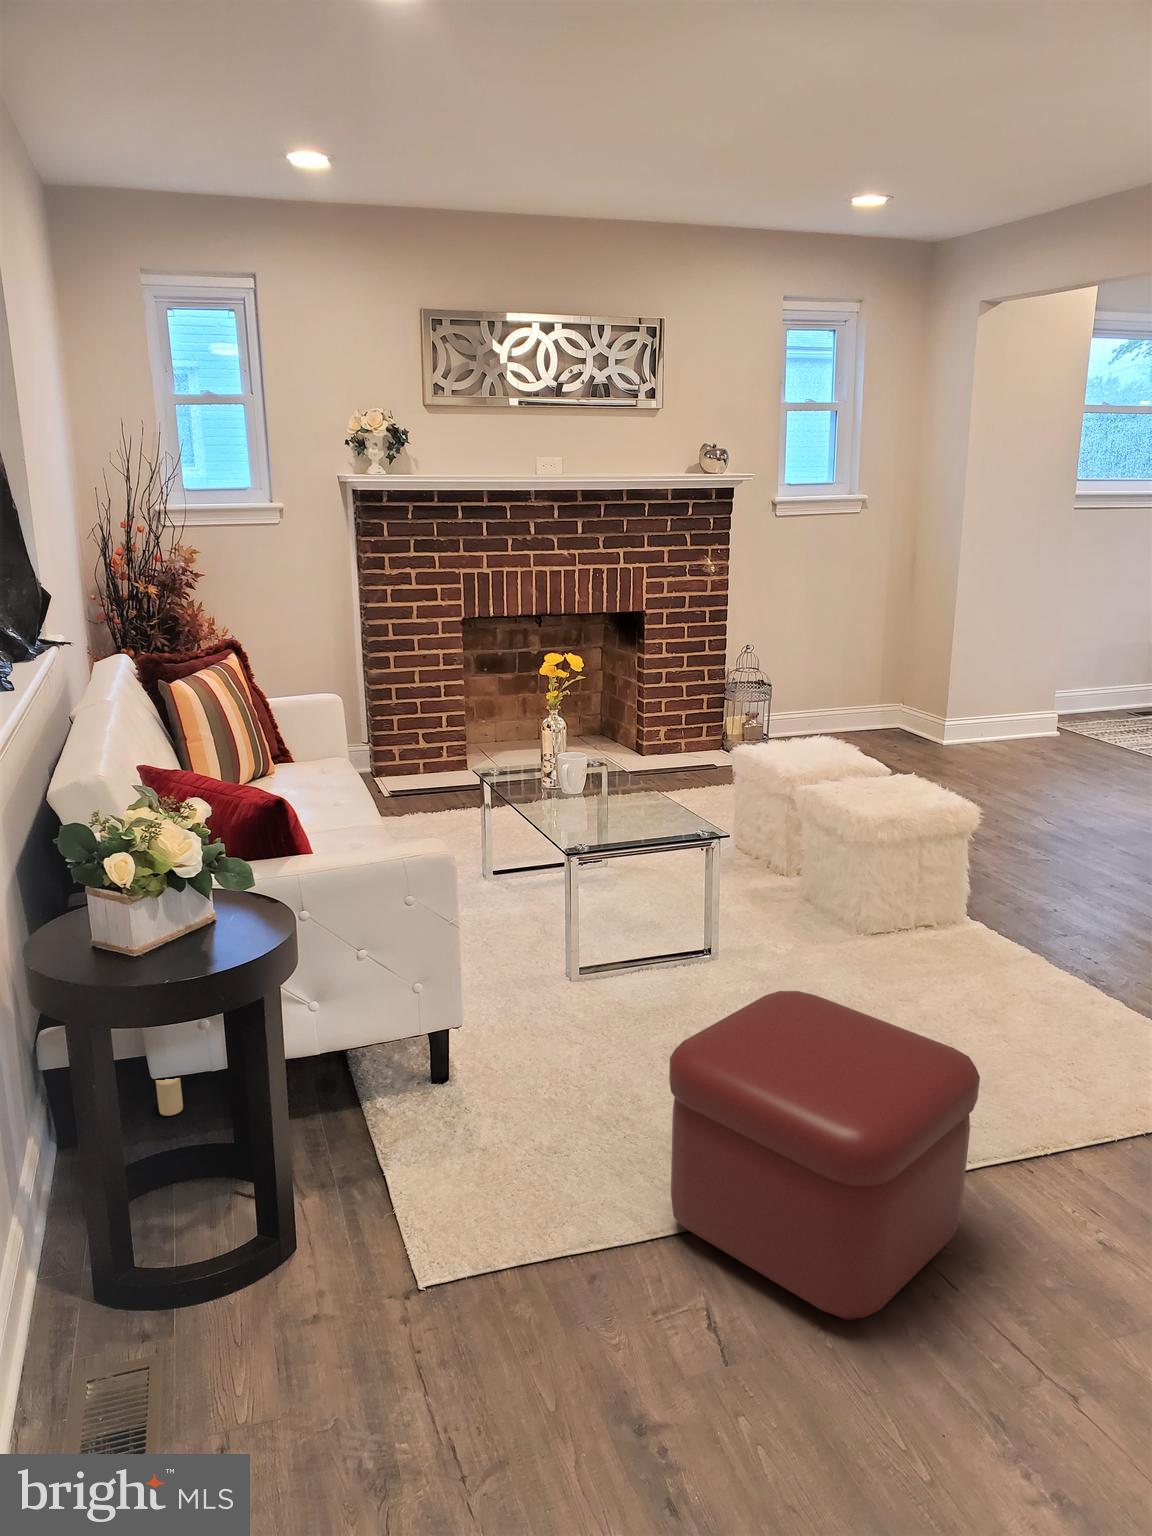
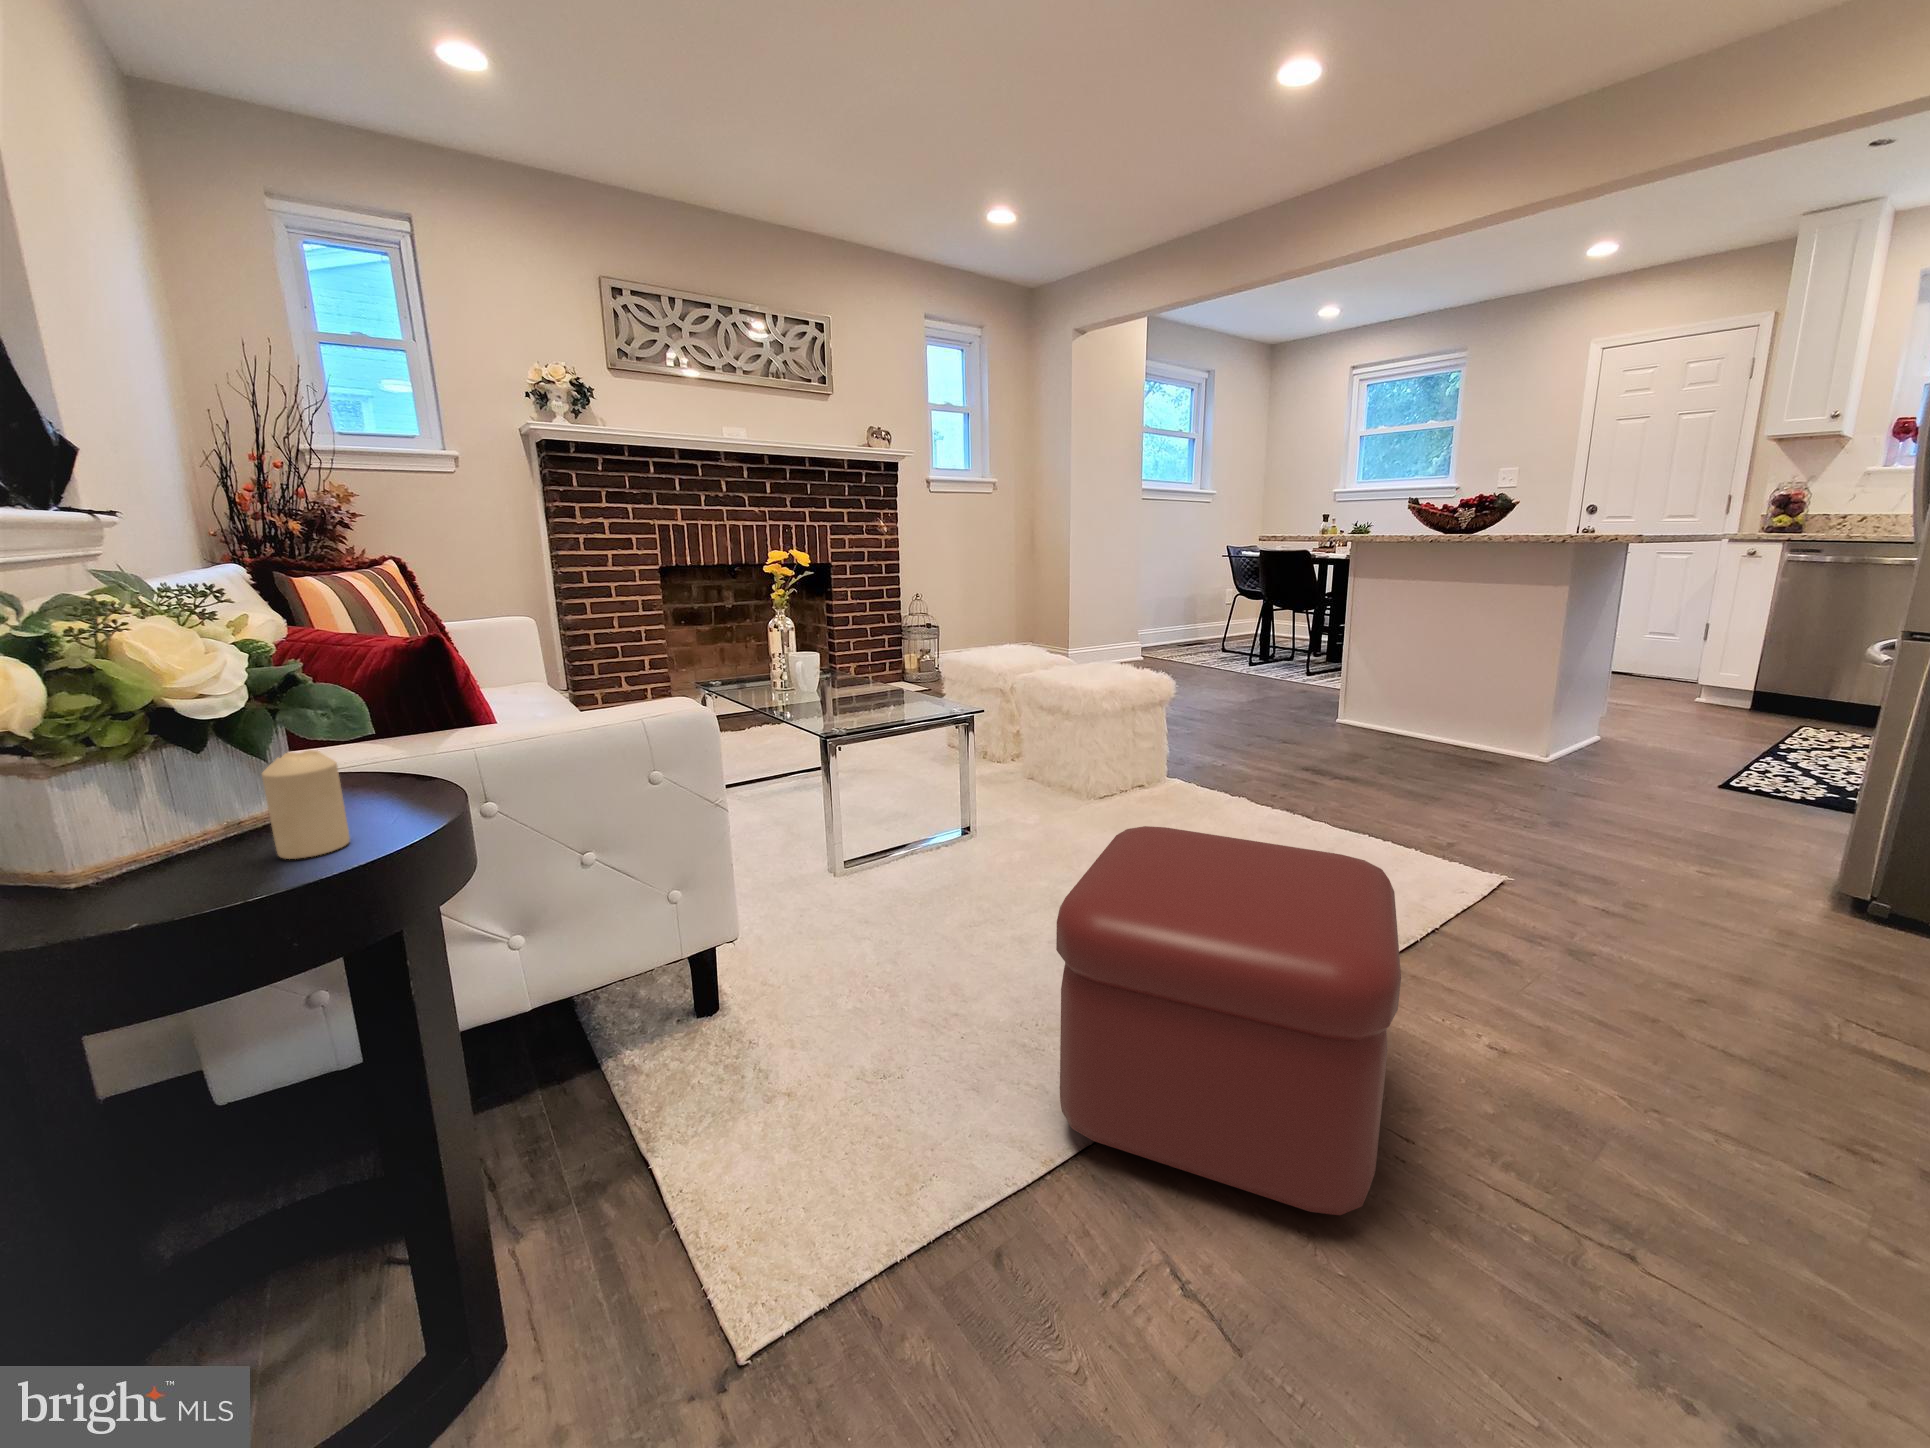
candle: present [156,1078,183,1116] -> present [262,750,350,859]

